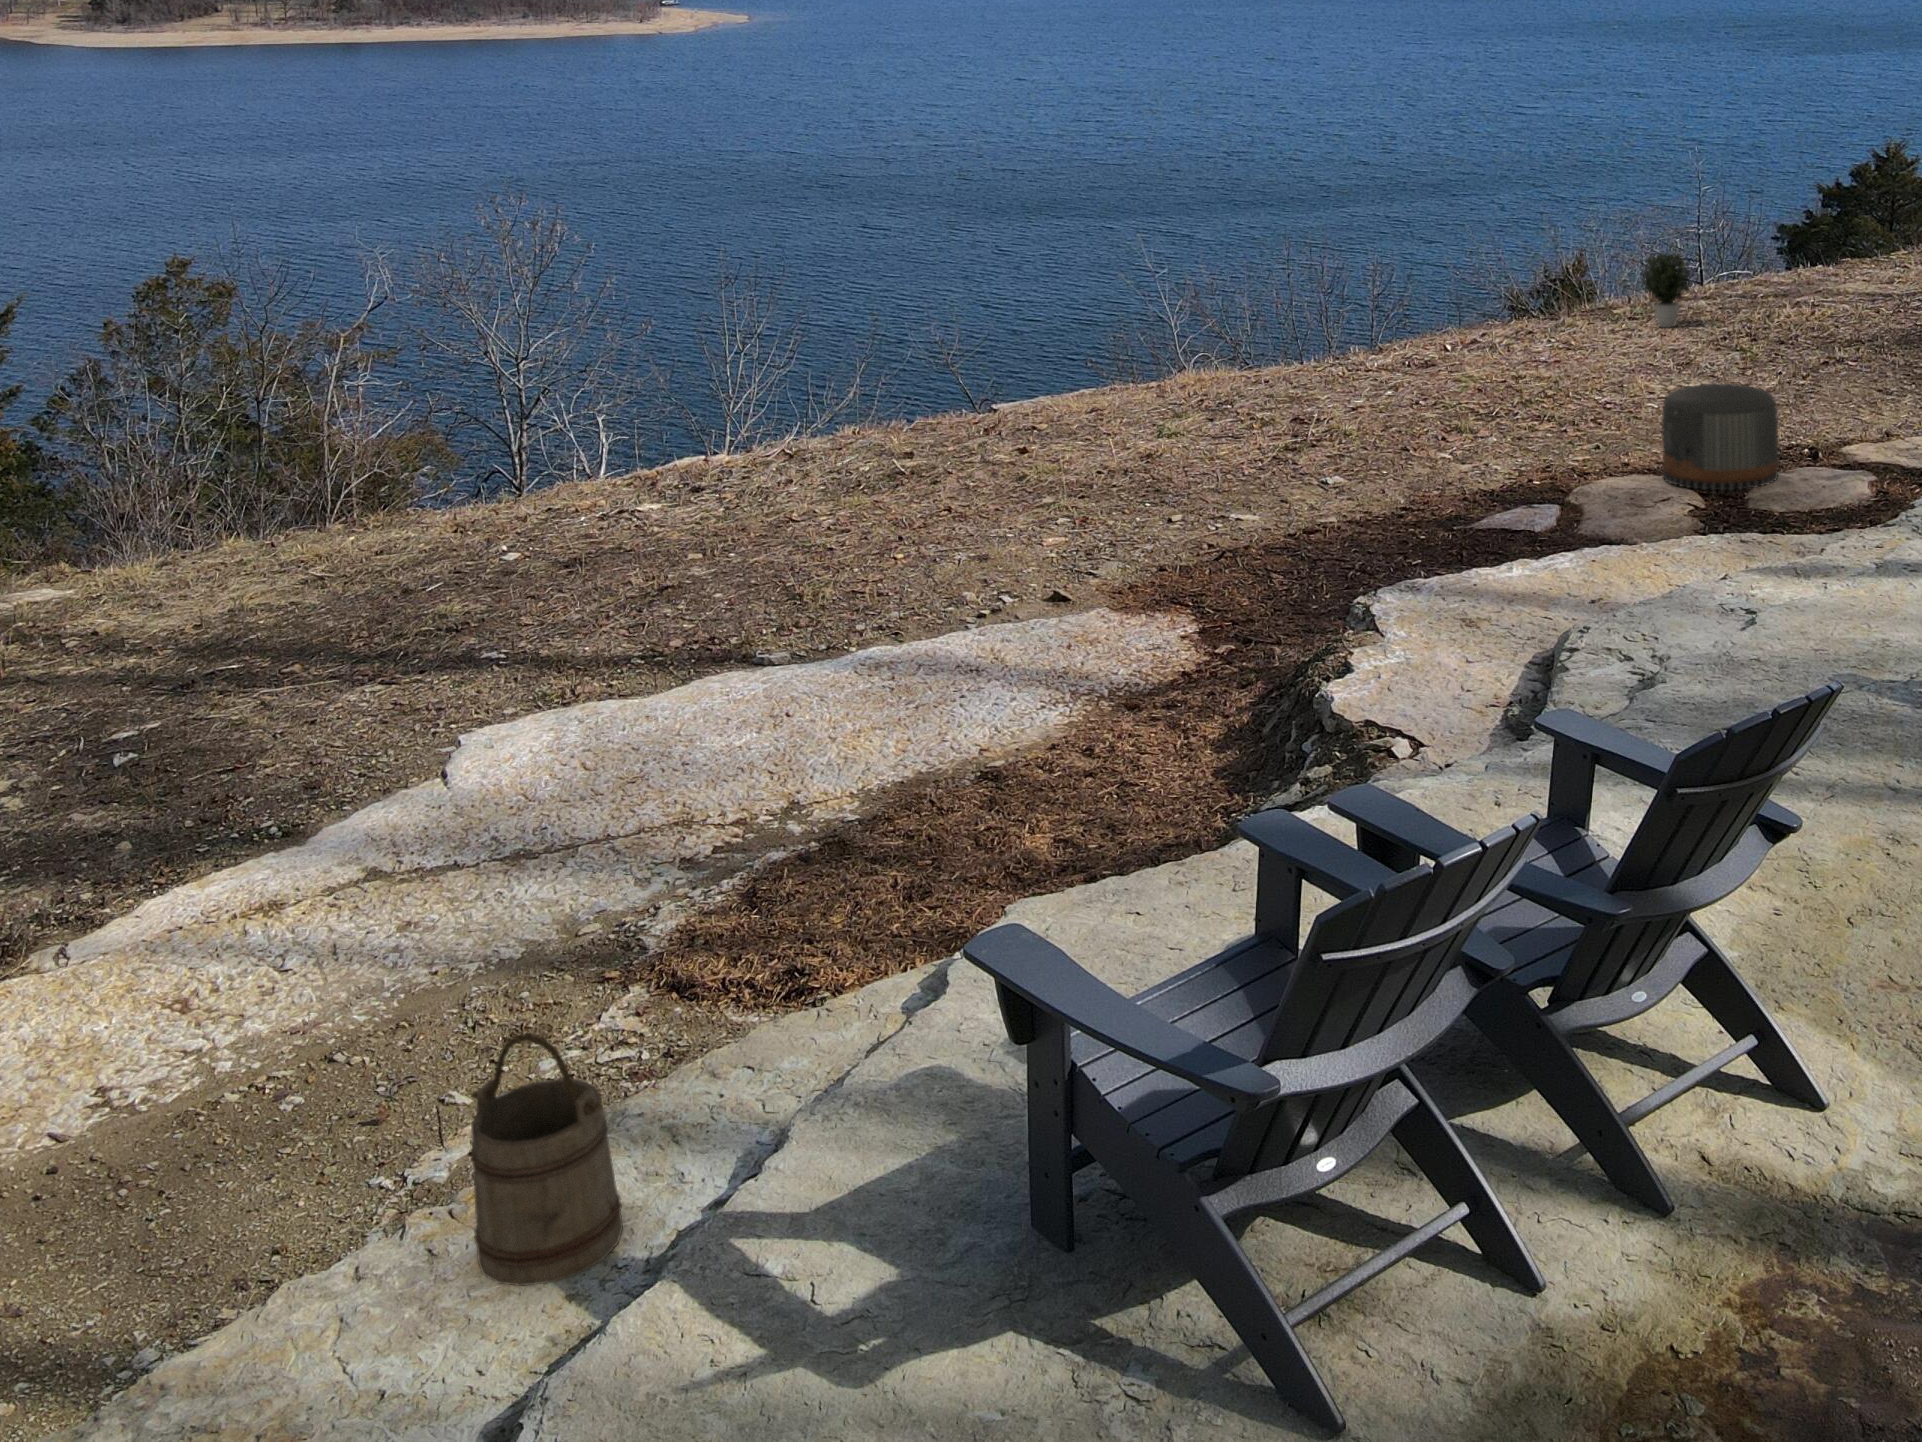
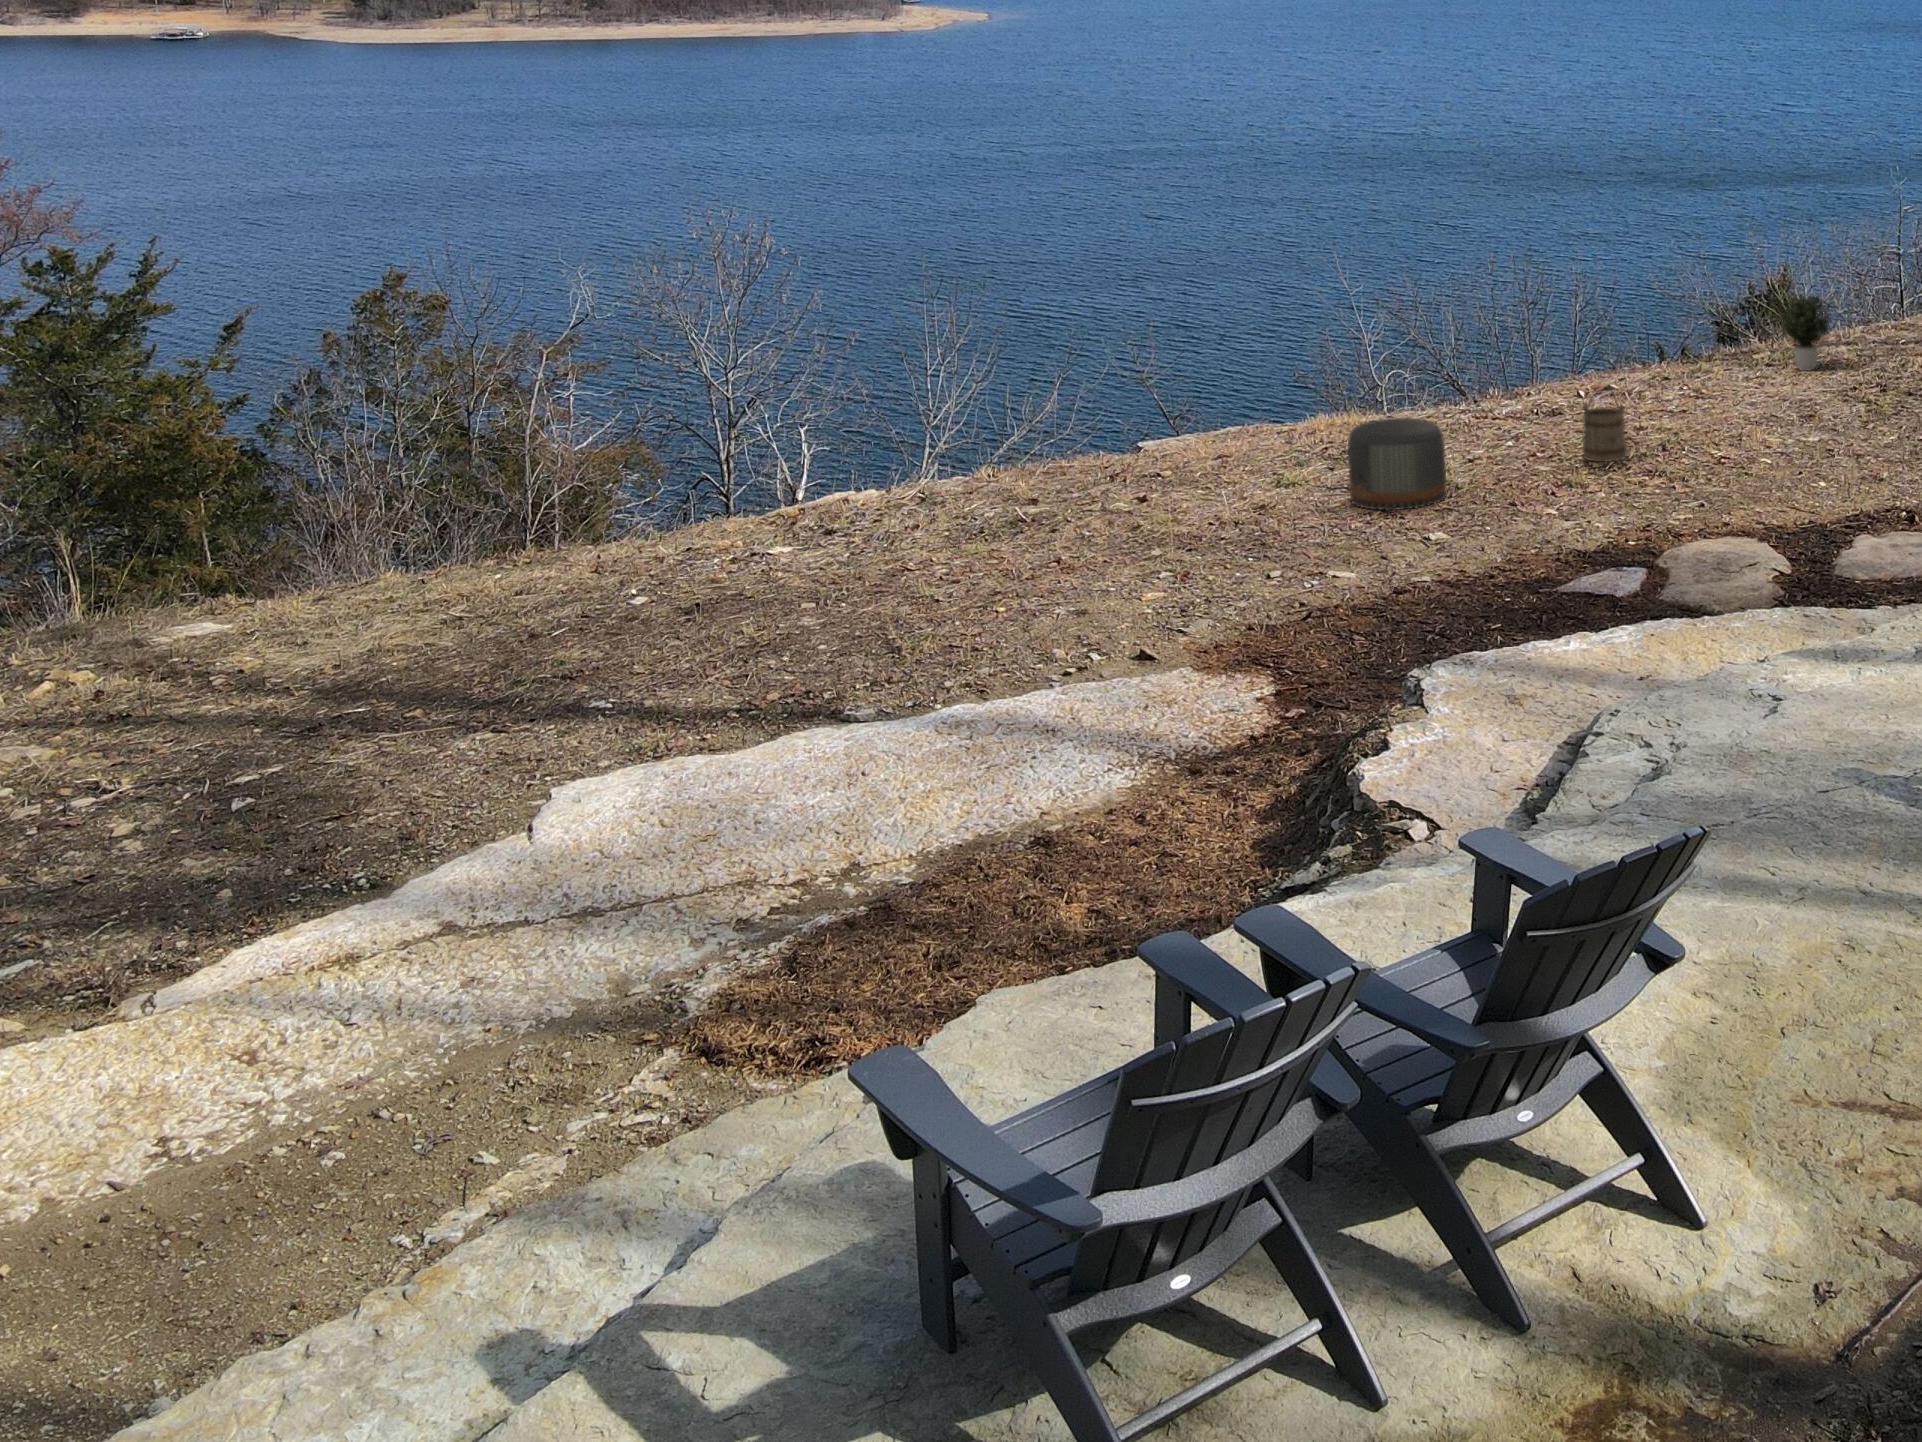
pouf: present [1662,383,1778,491] -> present [1348,418,1446,510]
bucket: present [471,1033,623,1286] -> present [1582,386,1627,462]

